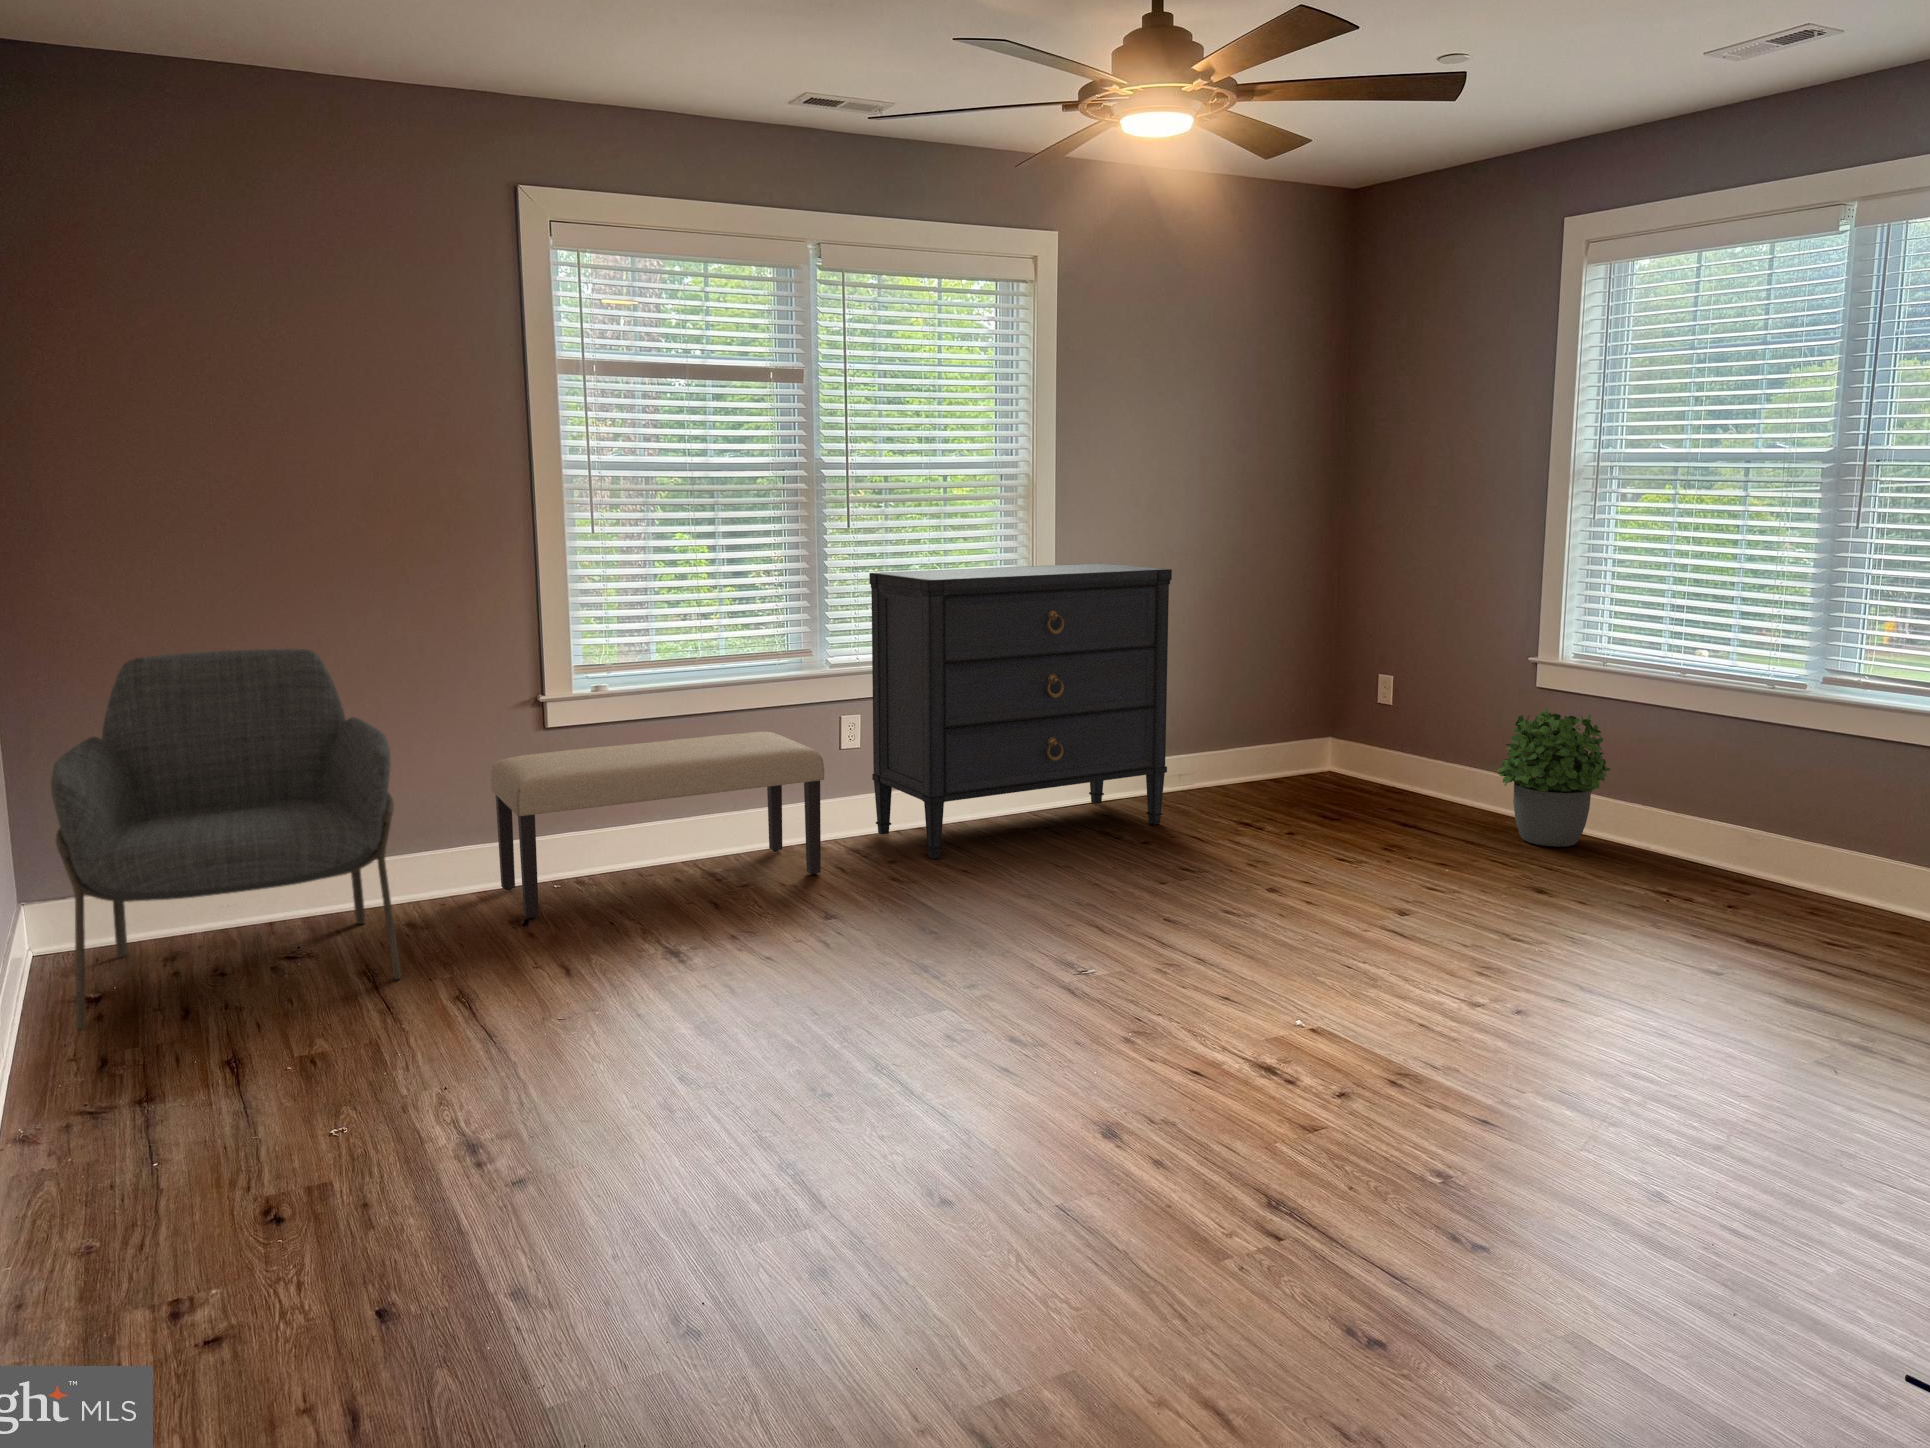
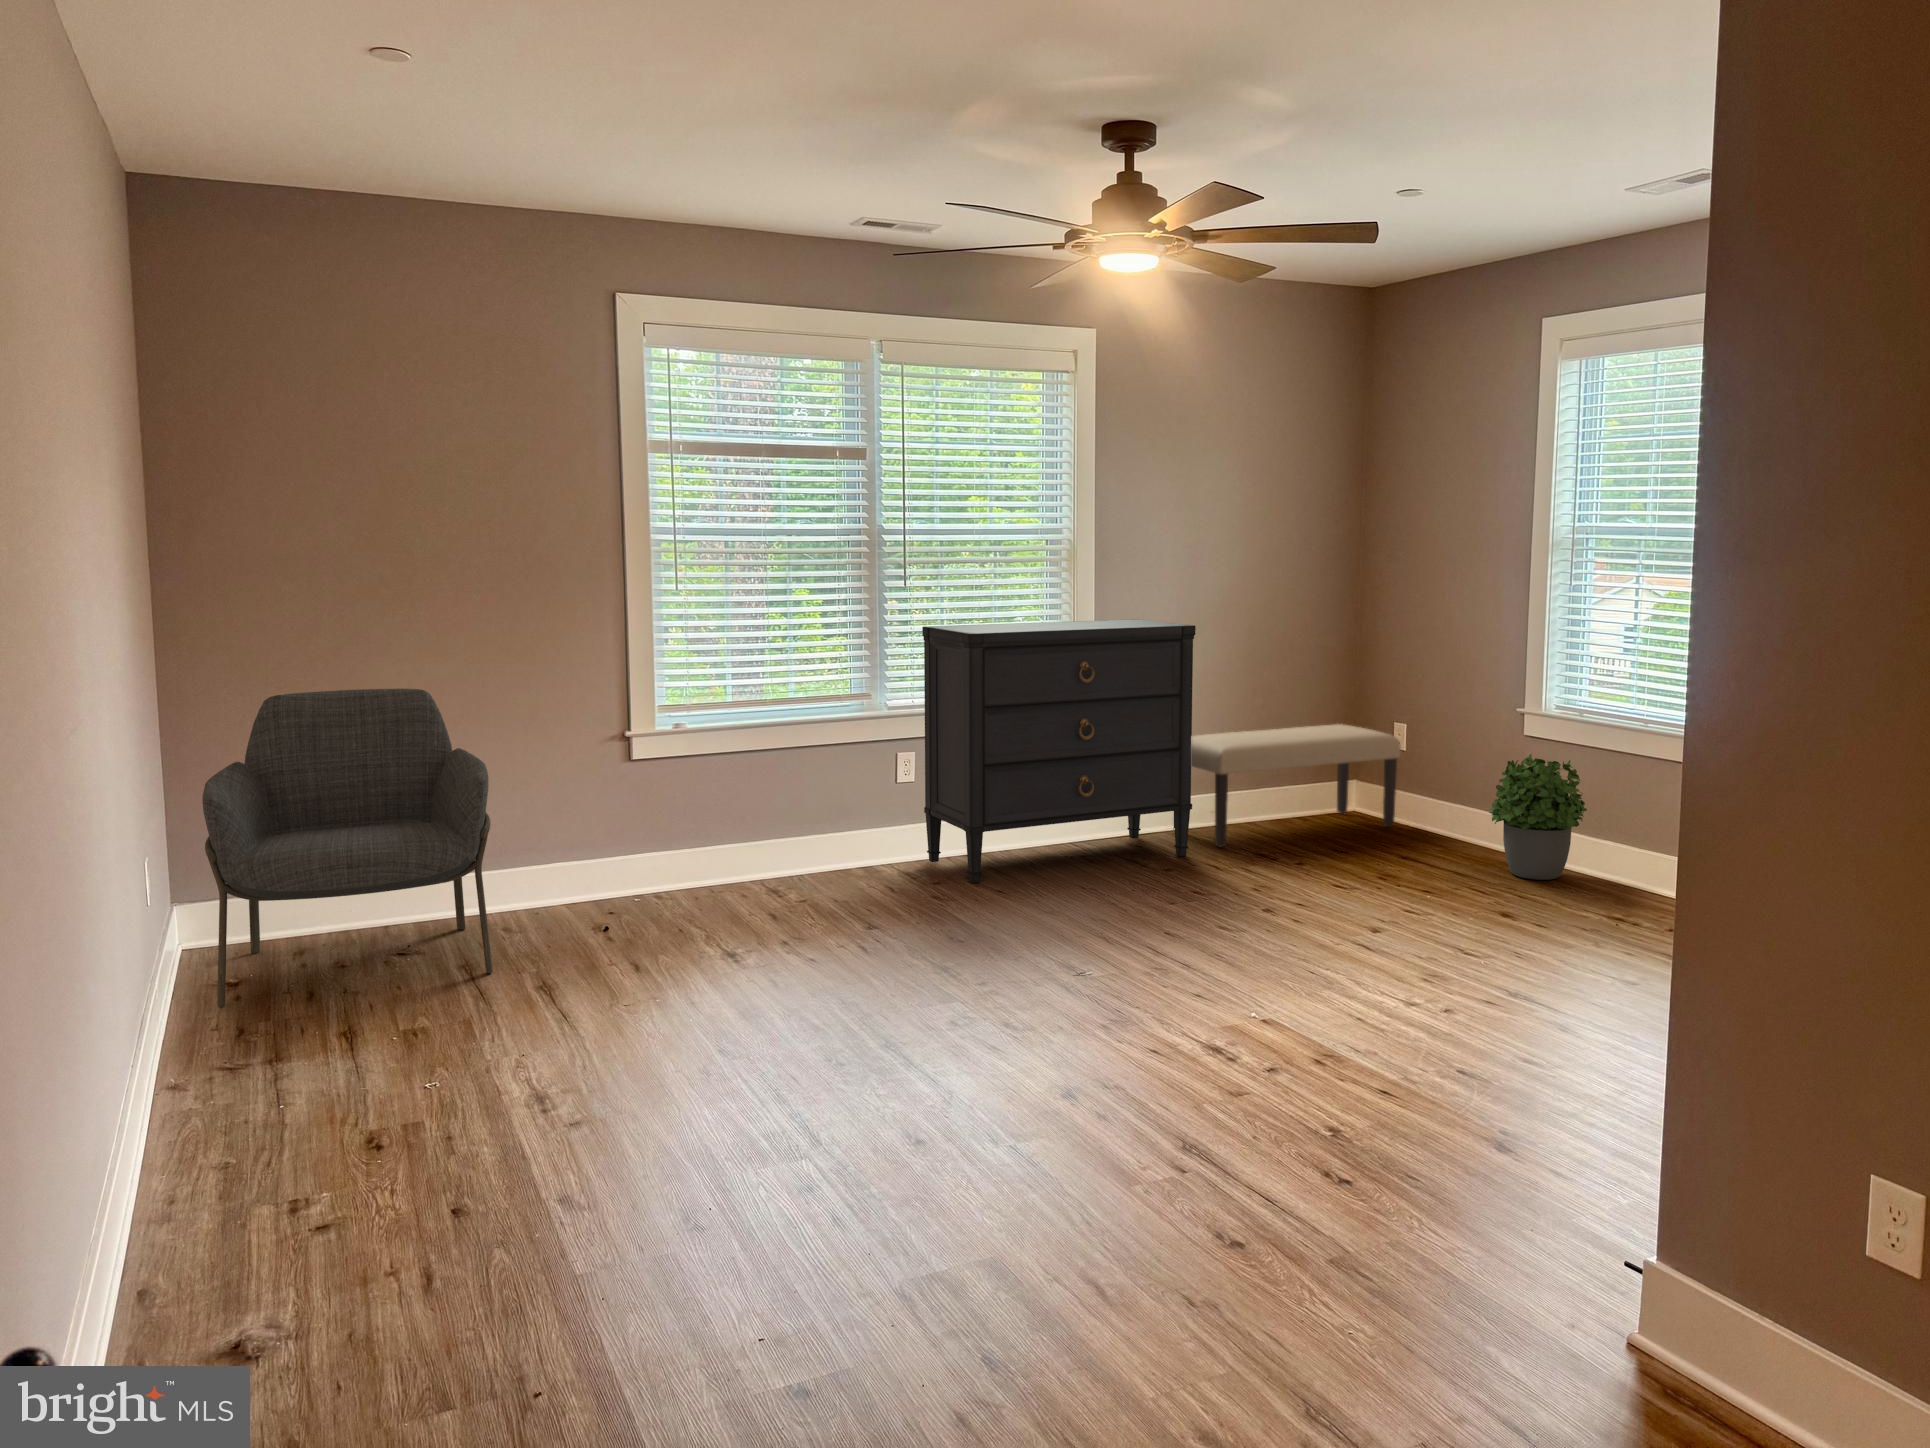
bench: present [491,732,824,919] -> present [1191,724,1401,847]

